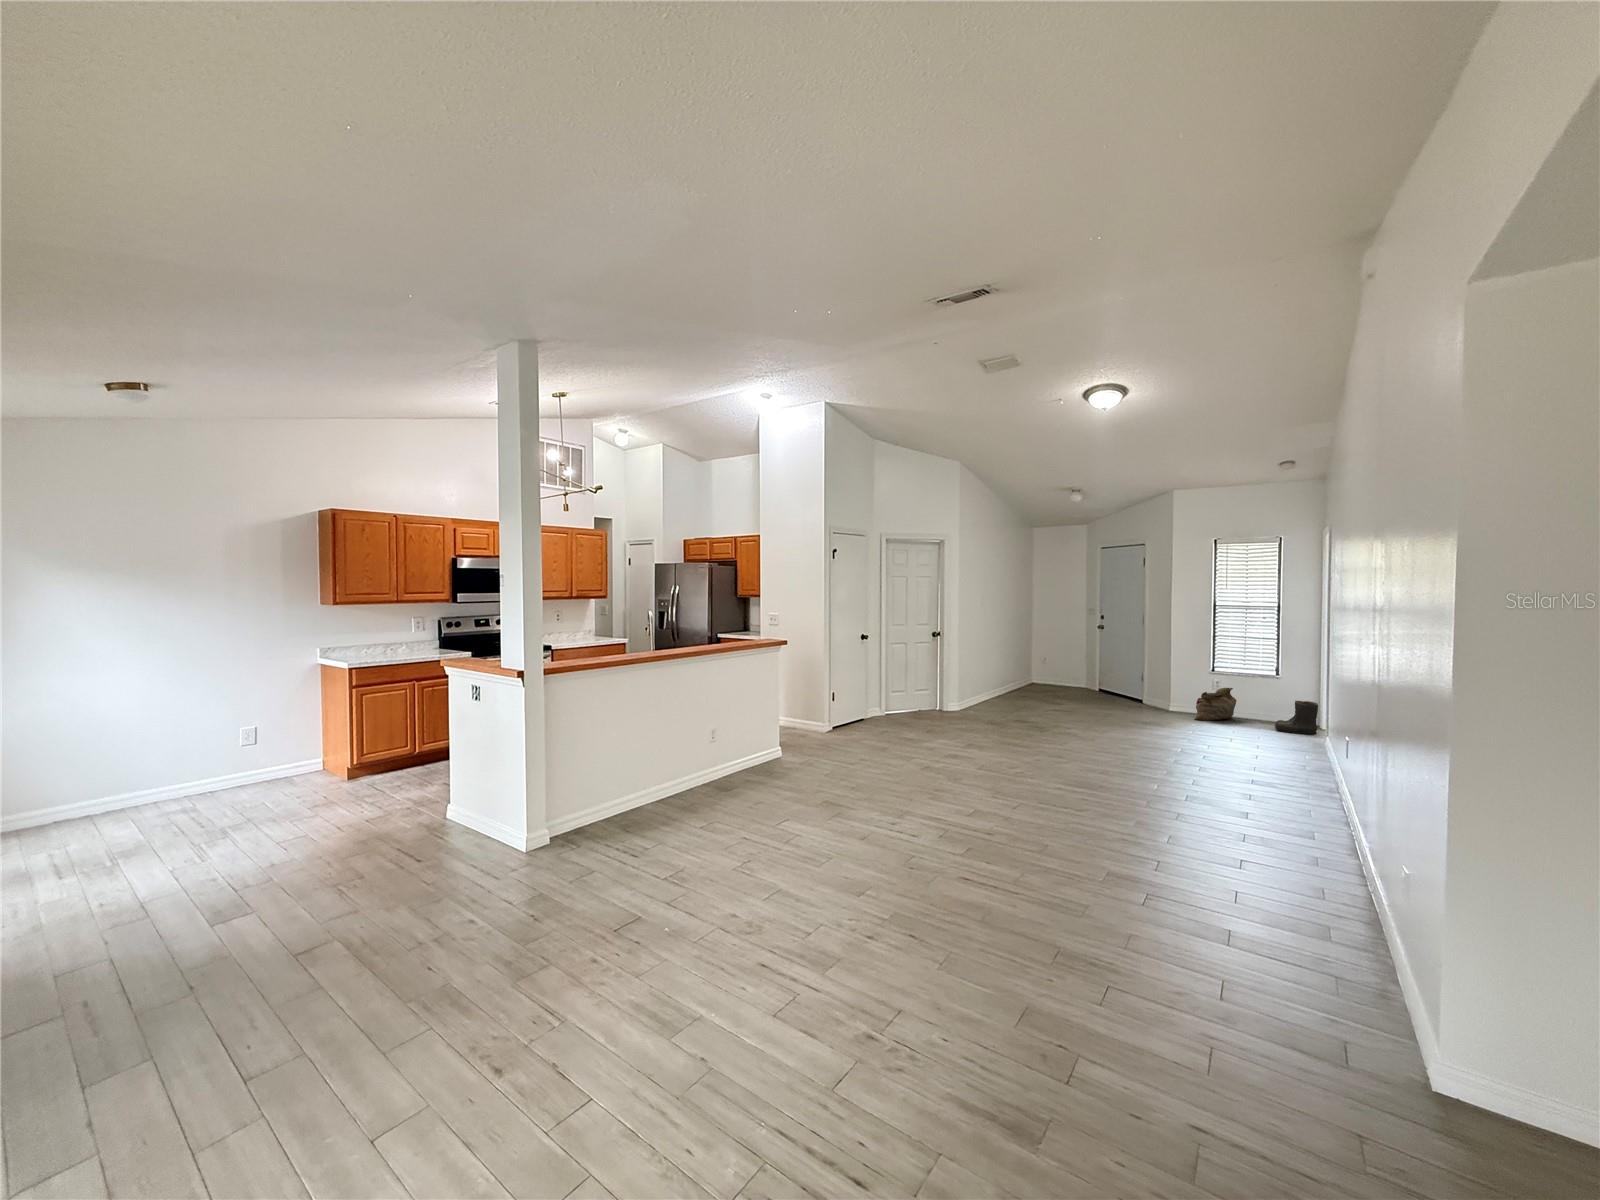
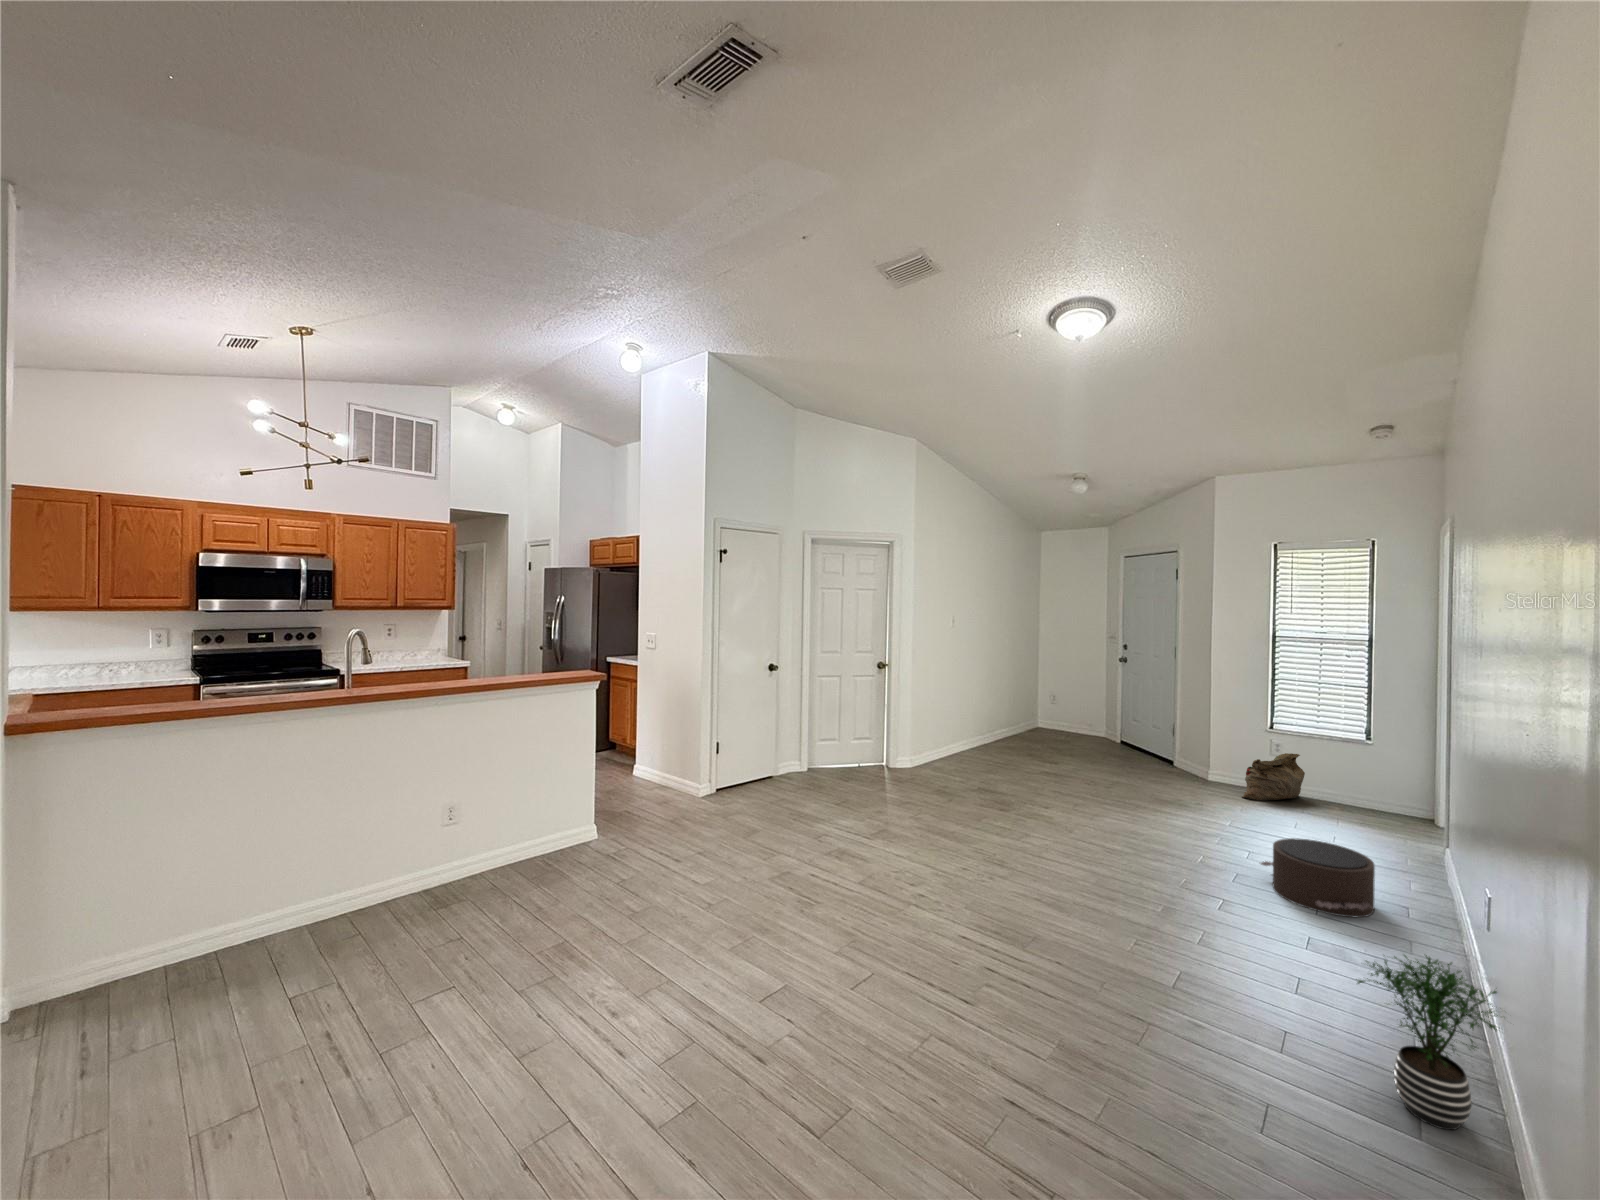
boots: present [1275,701,1318,735] -> none [1361,781,1431,835]
pouf: none [1213,731,1284,773] -> present [1261,838,1375,917]
potted plant: none [1275,758,1347,839] -> present [1358,955,1498,1130]

